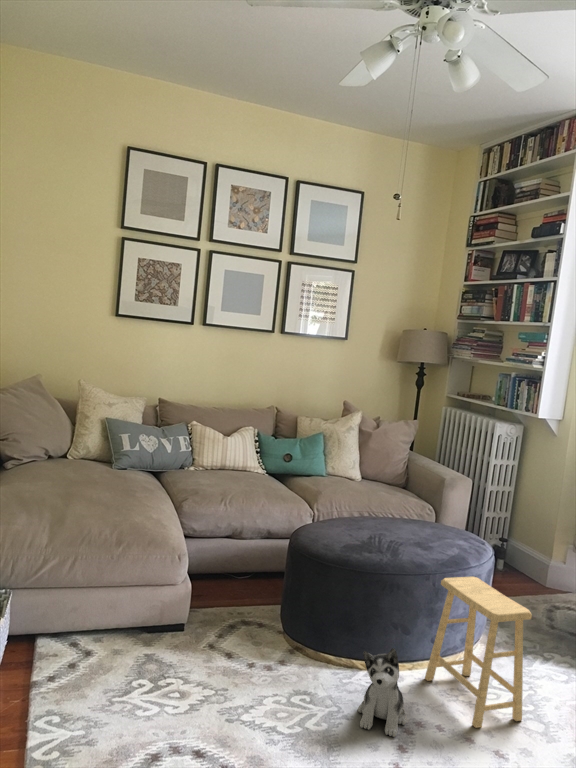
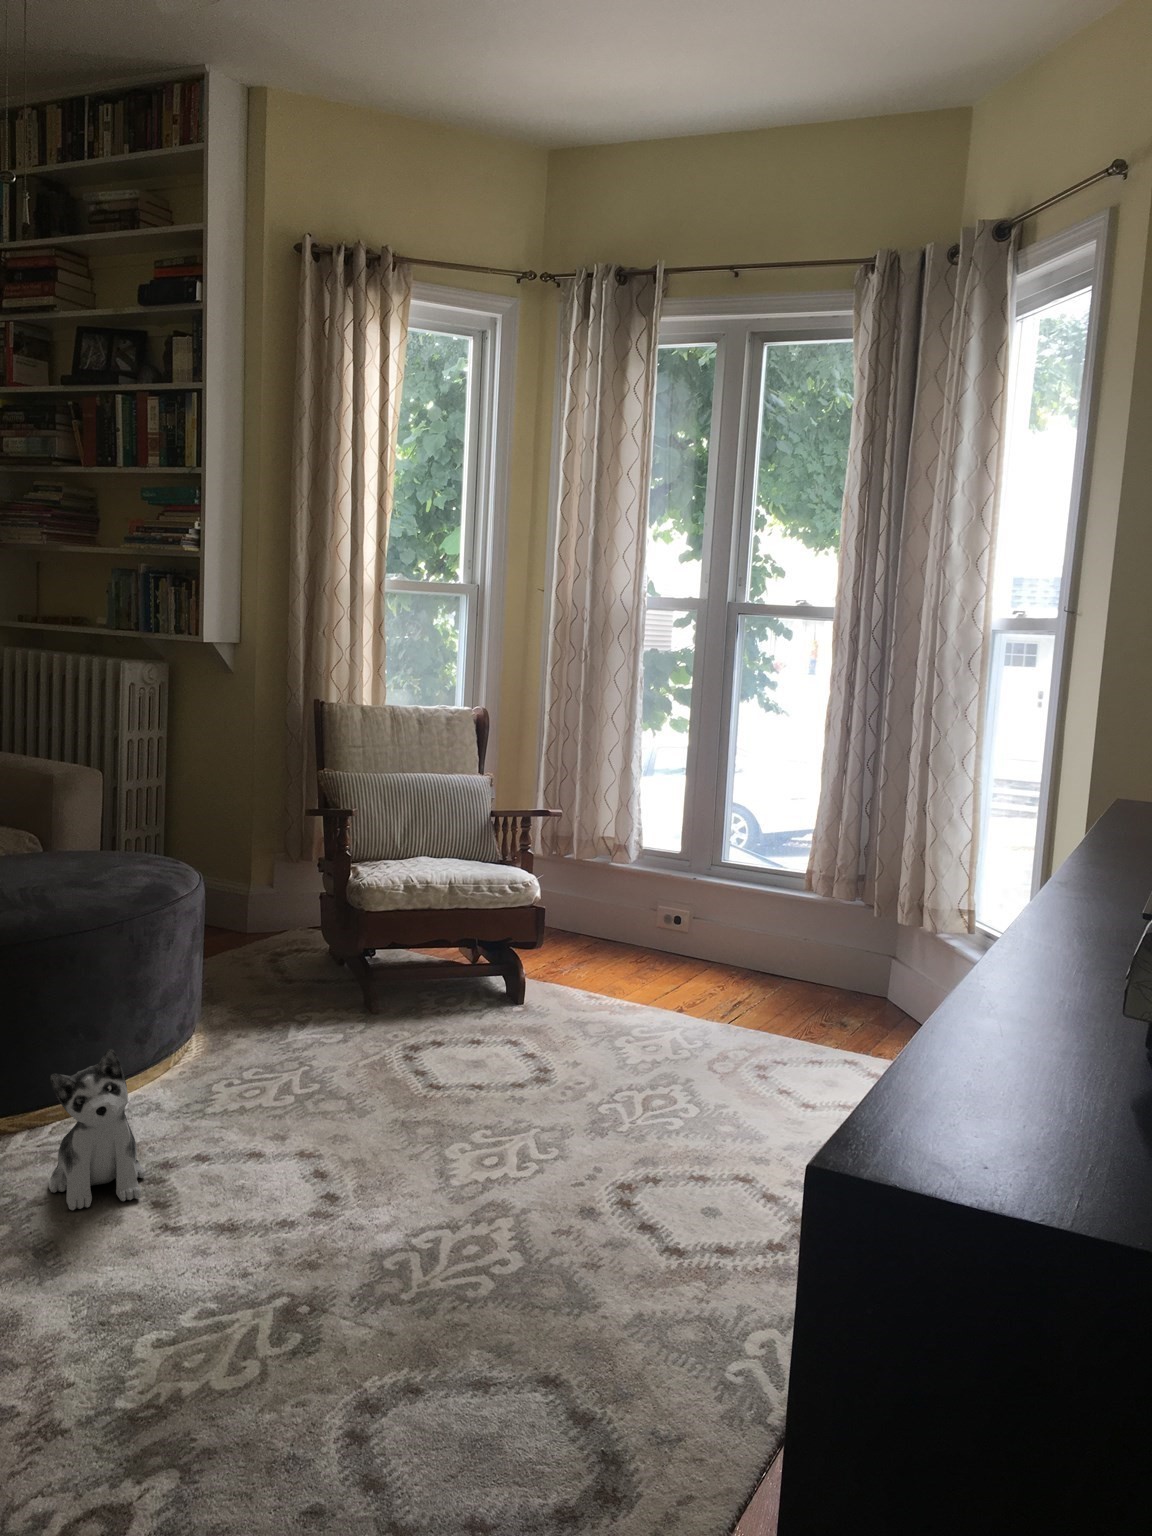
footstool: present [425,576,532,728] -> none [134,907,313,1138]

